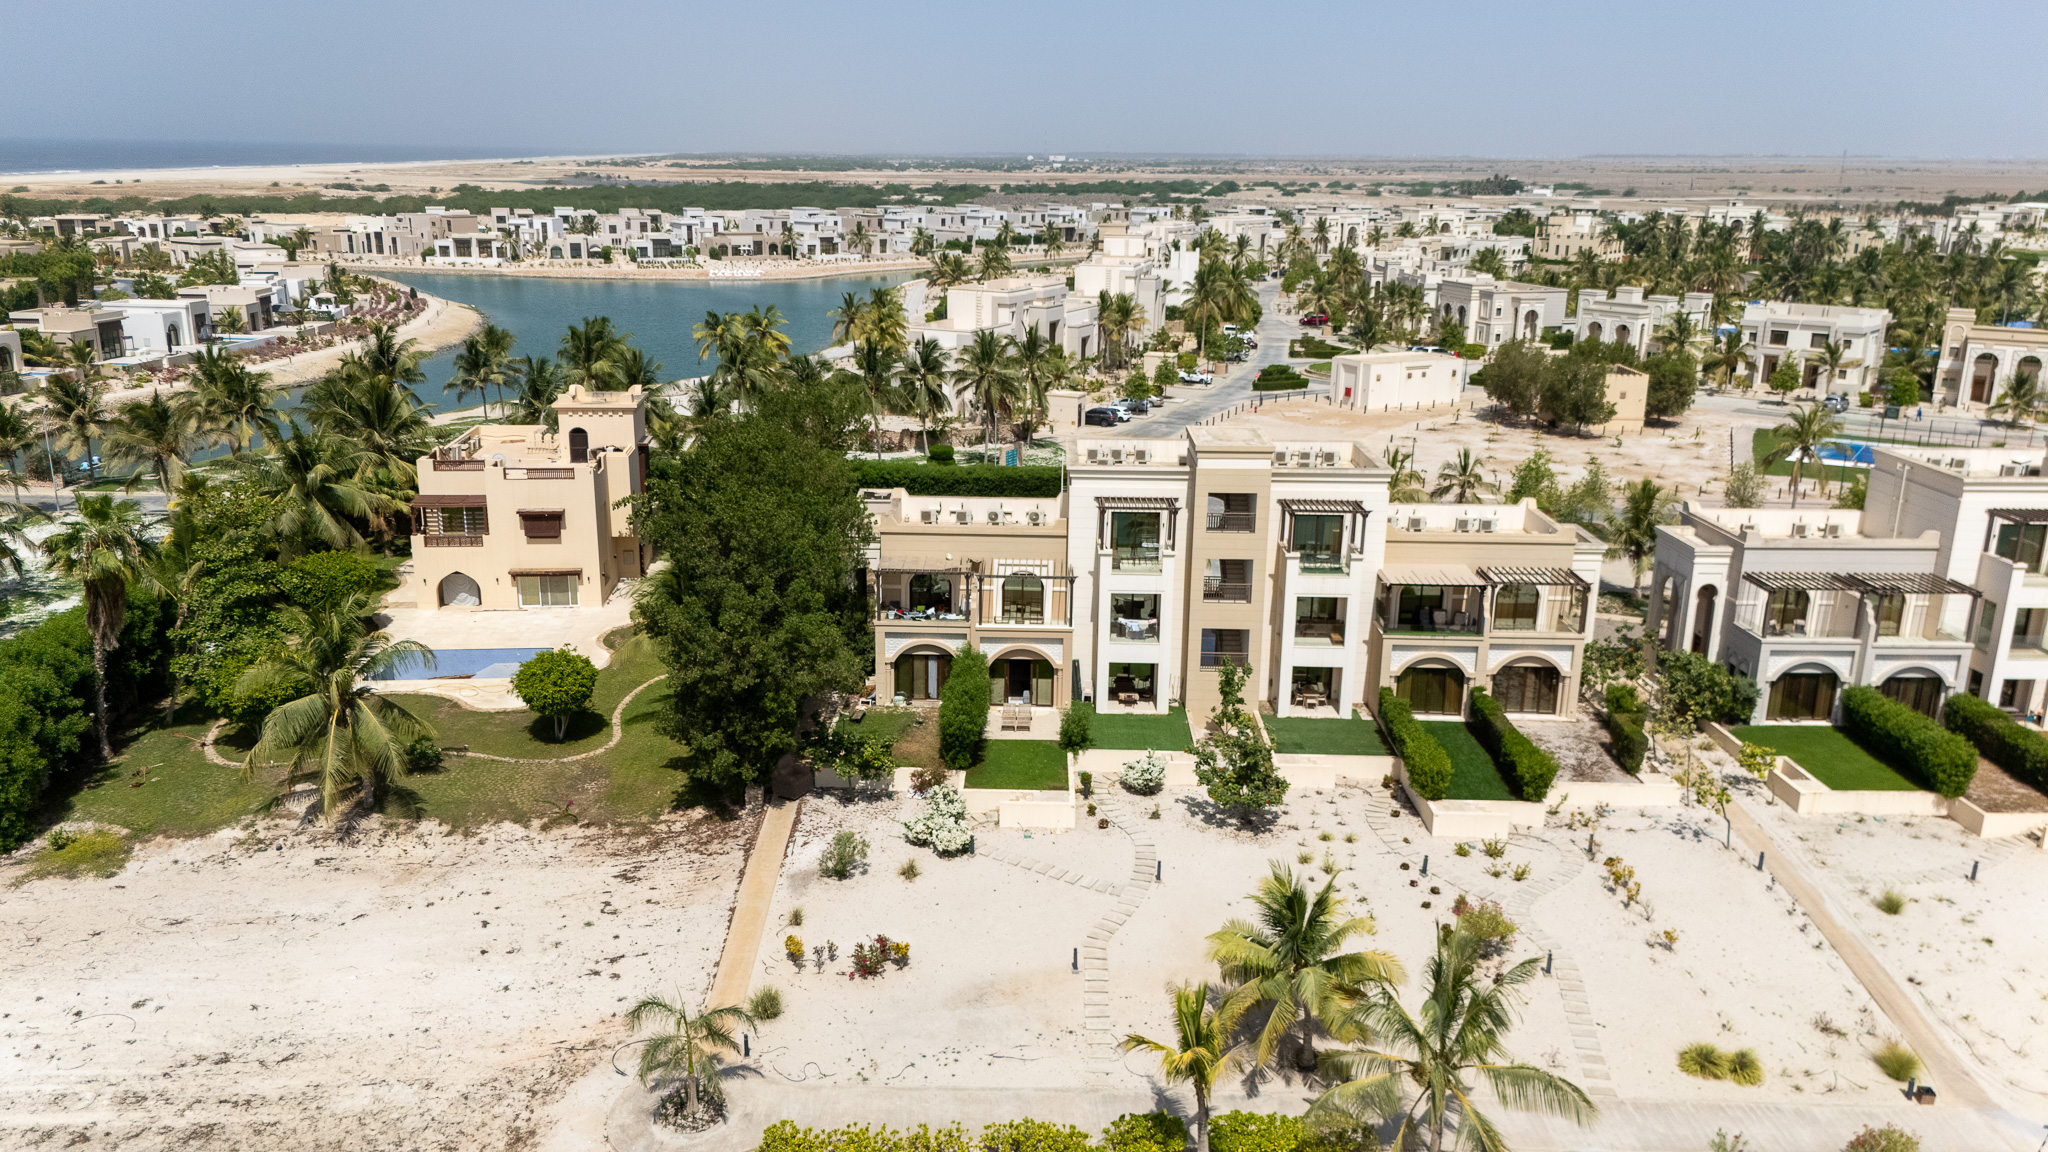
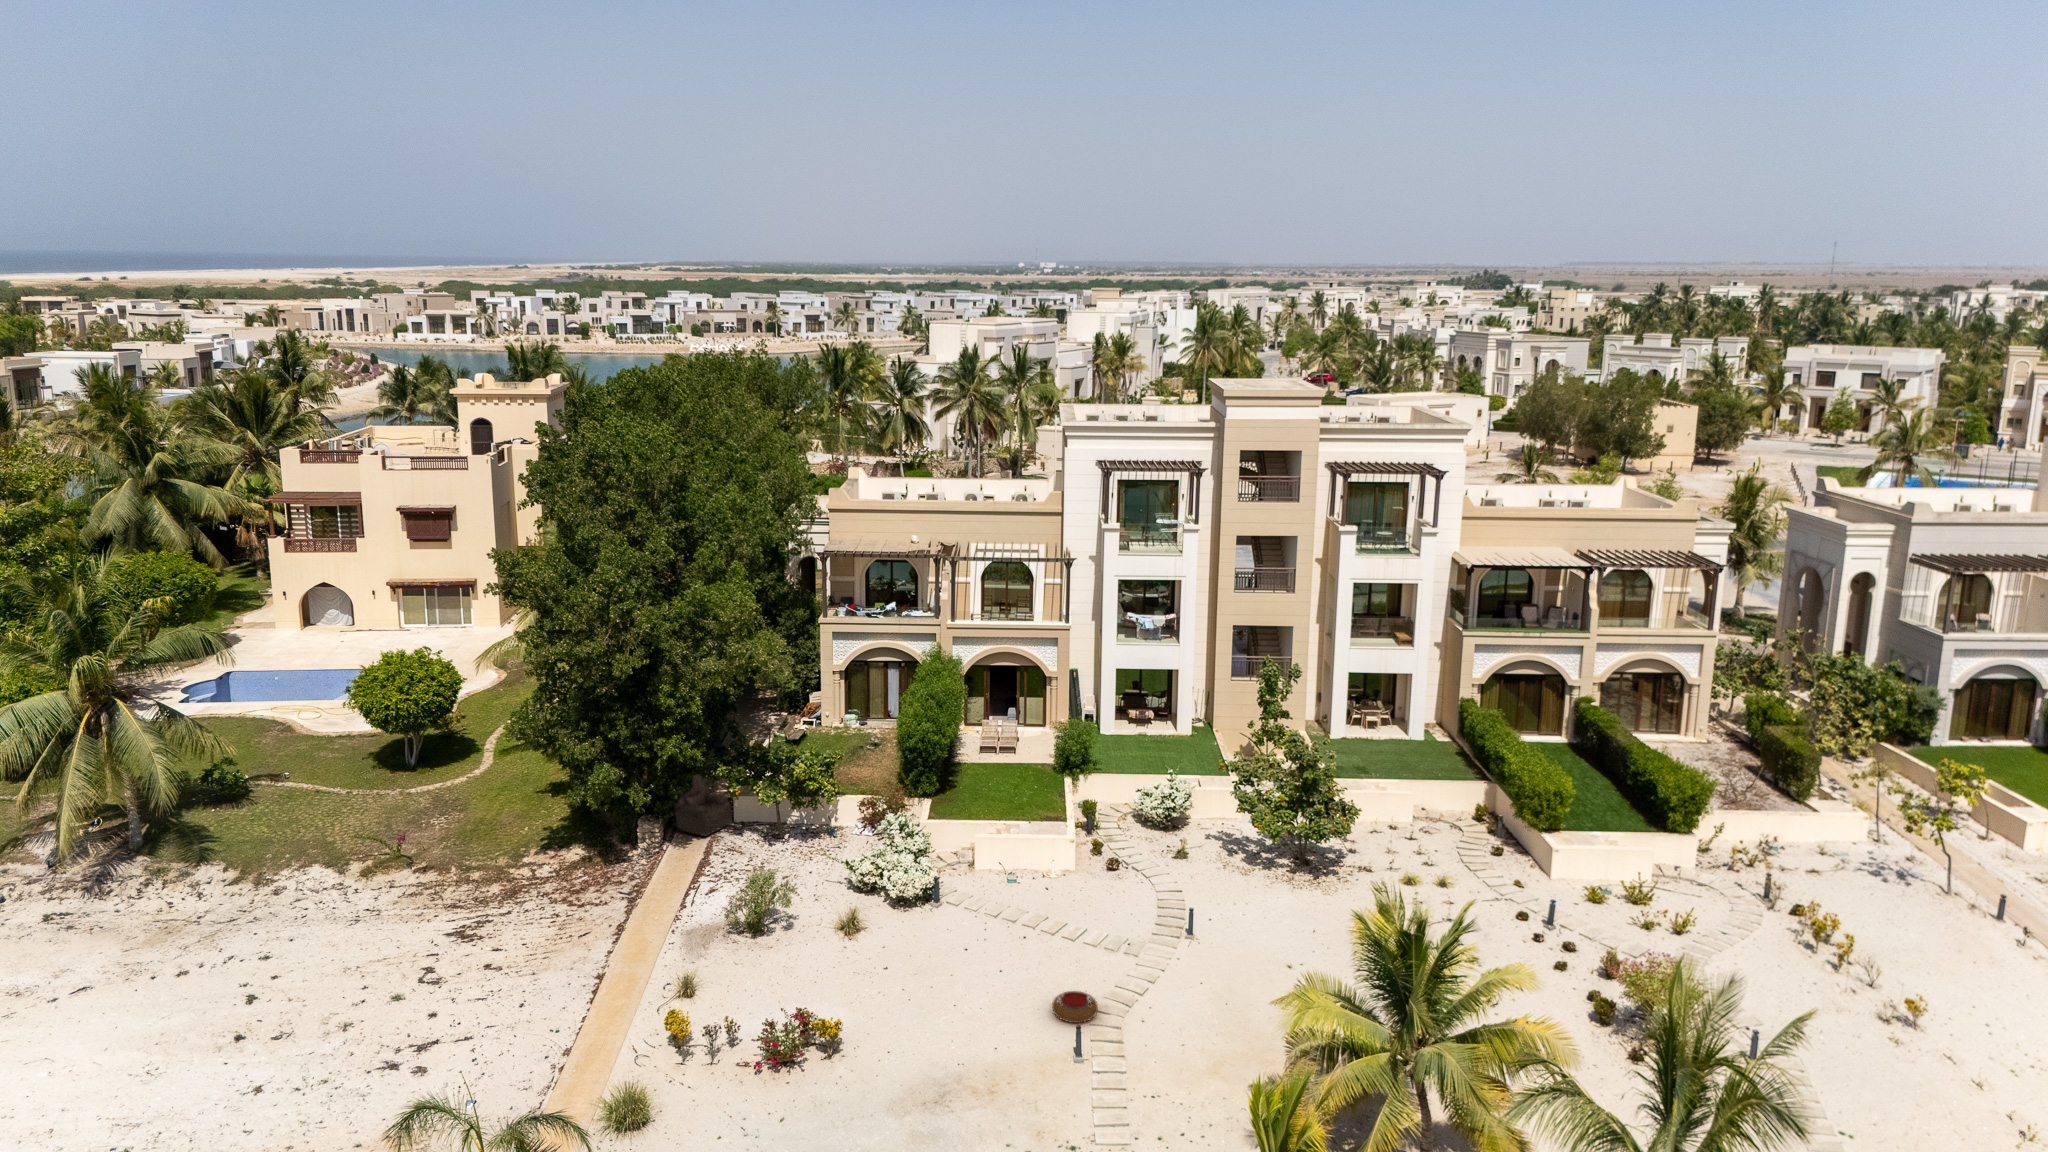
pouf: none [1057,923,1090,946] -> present [1052,991,1098,1023]

